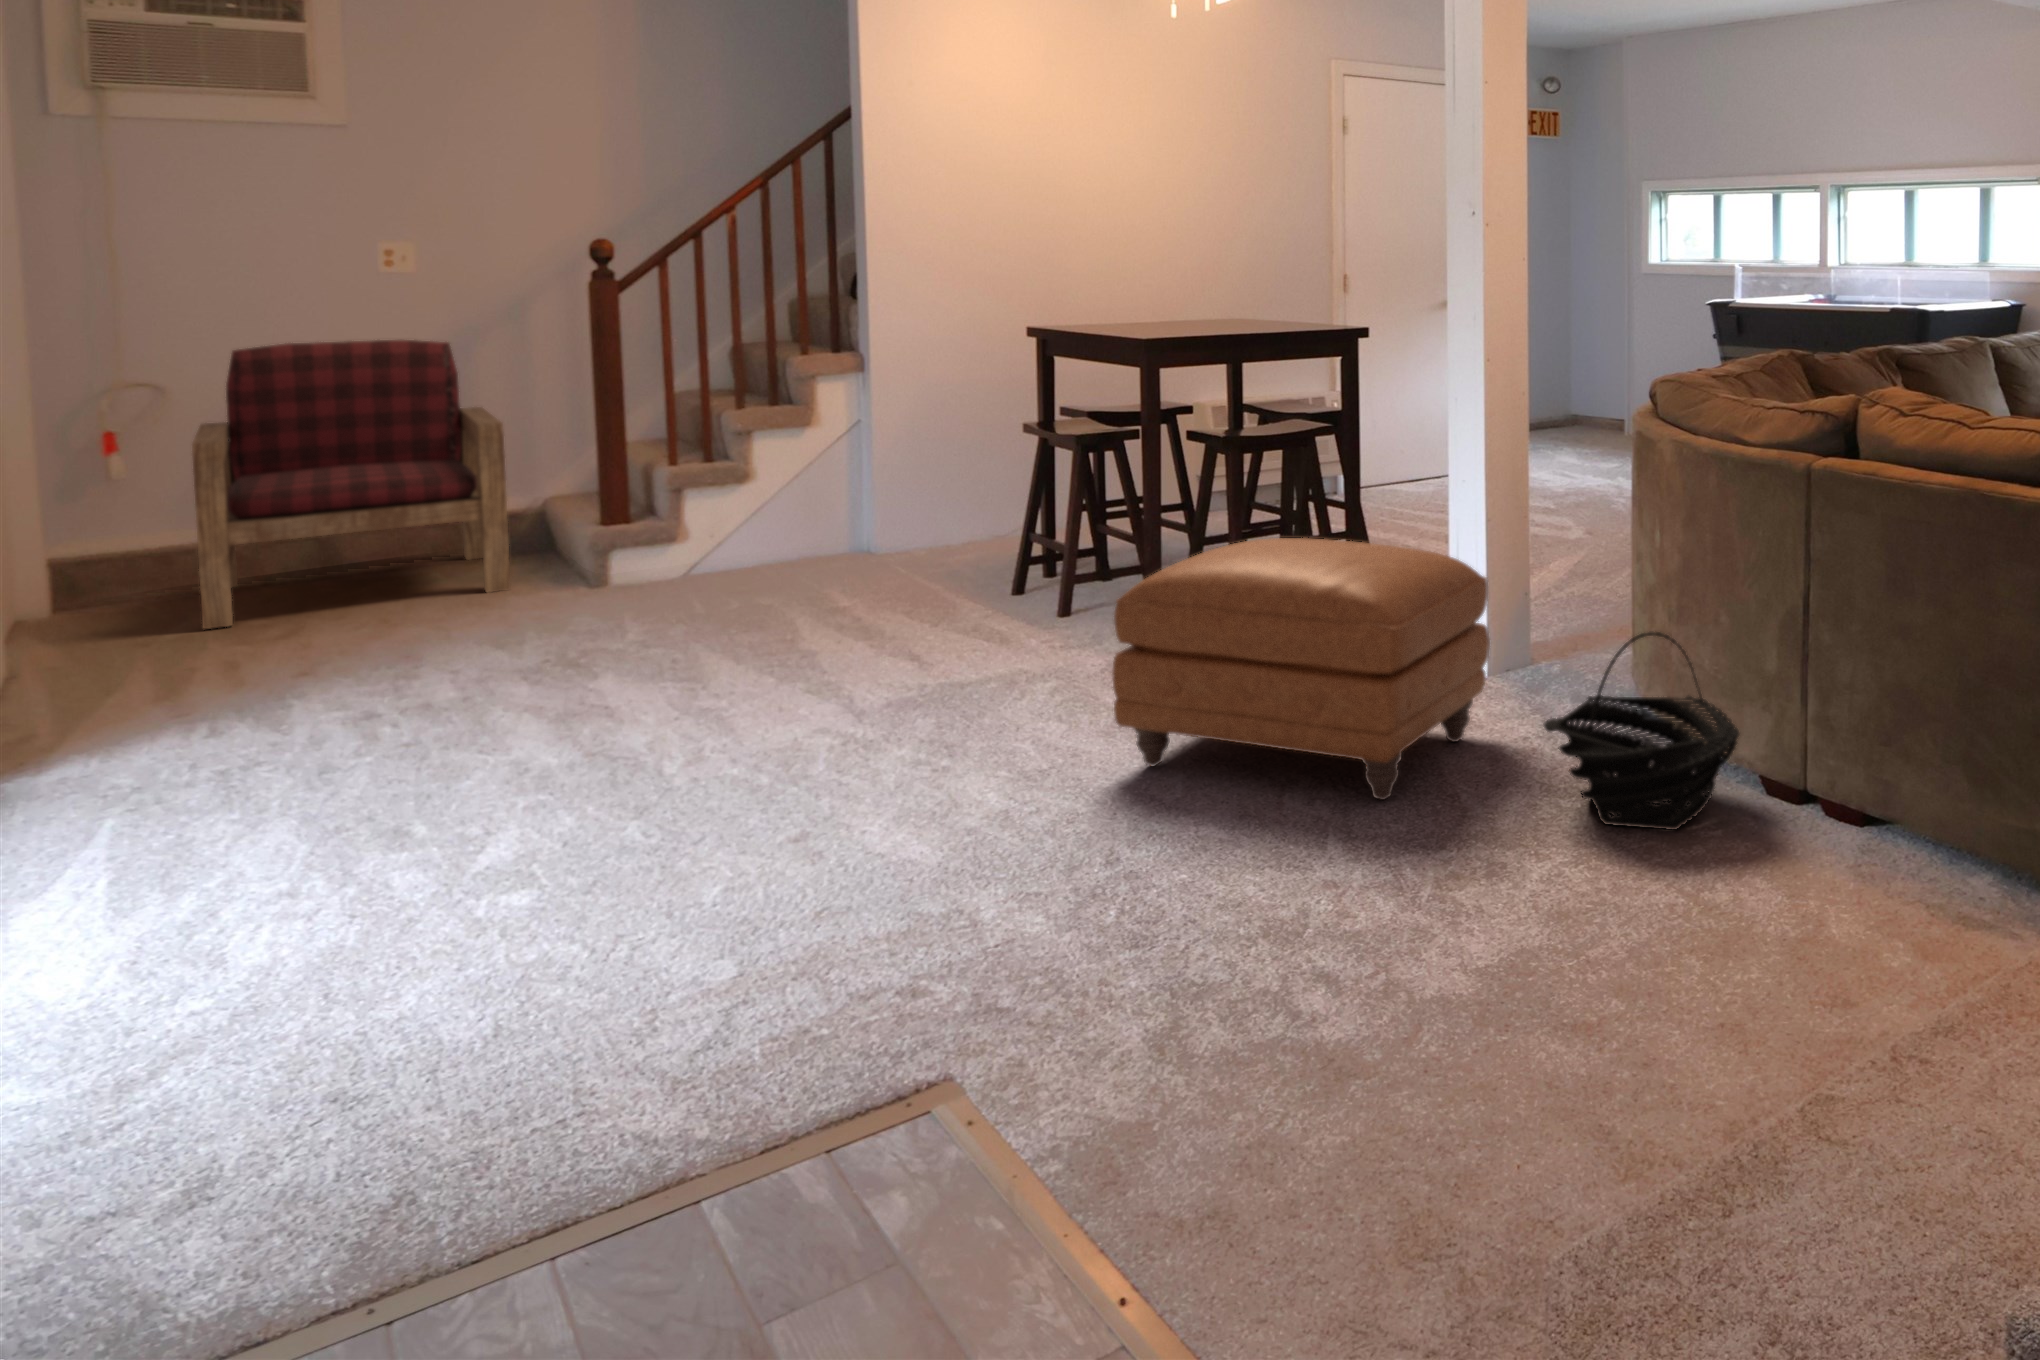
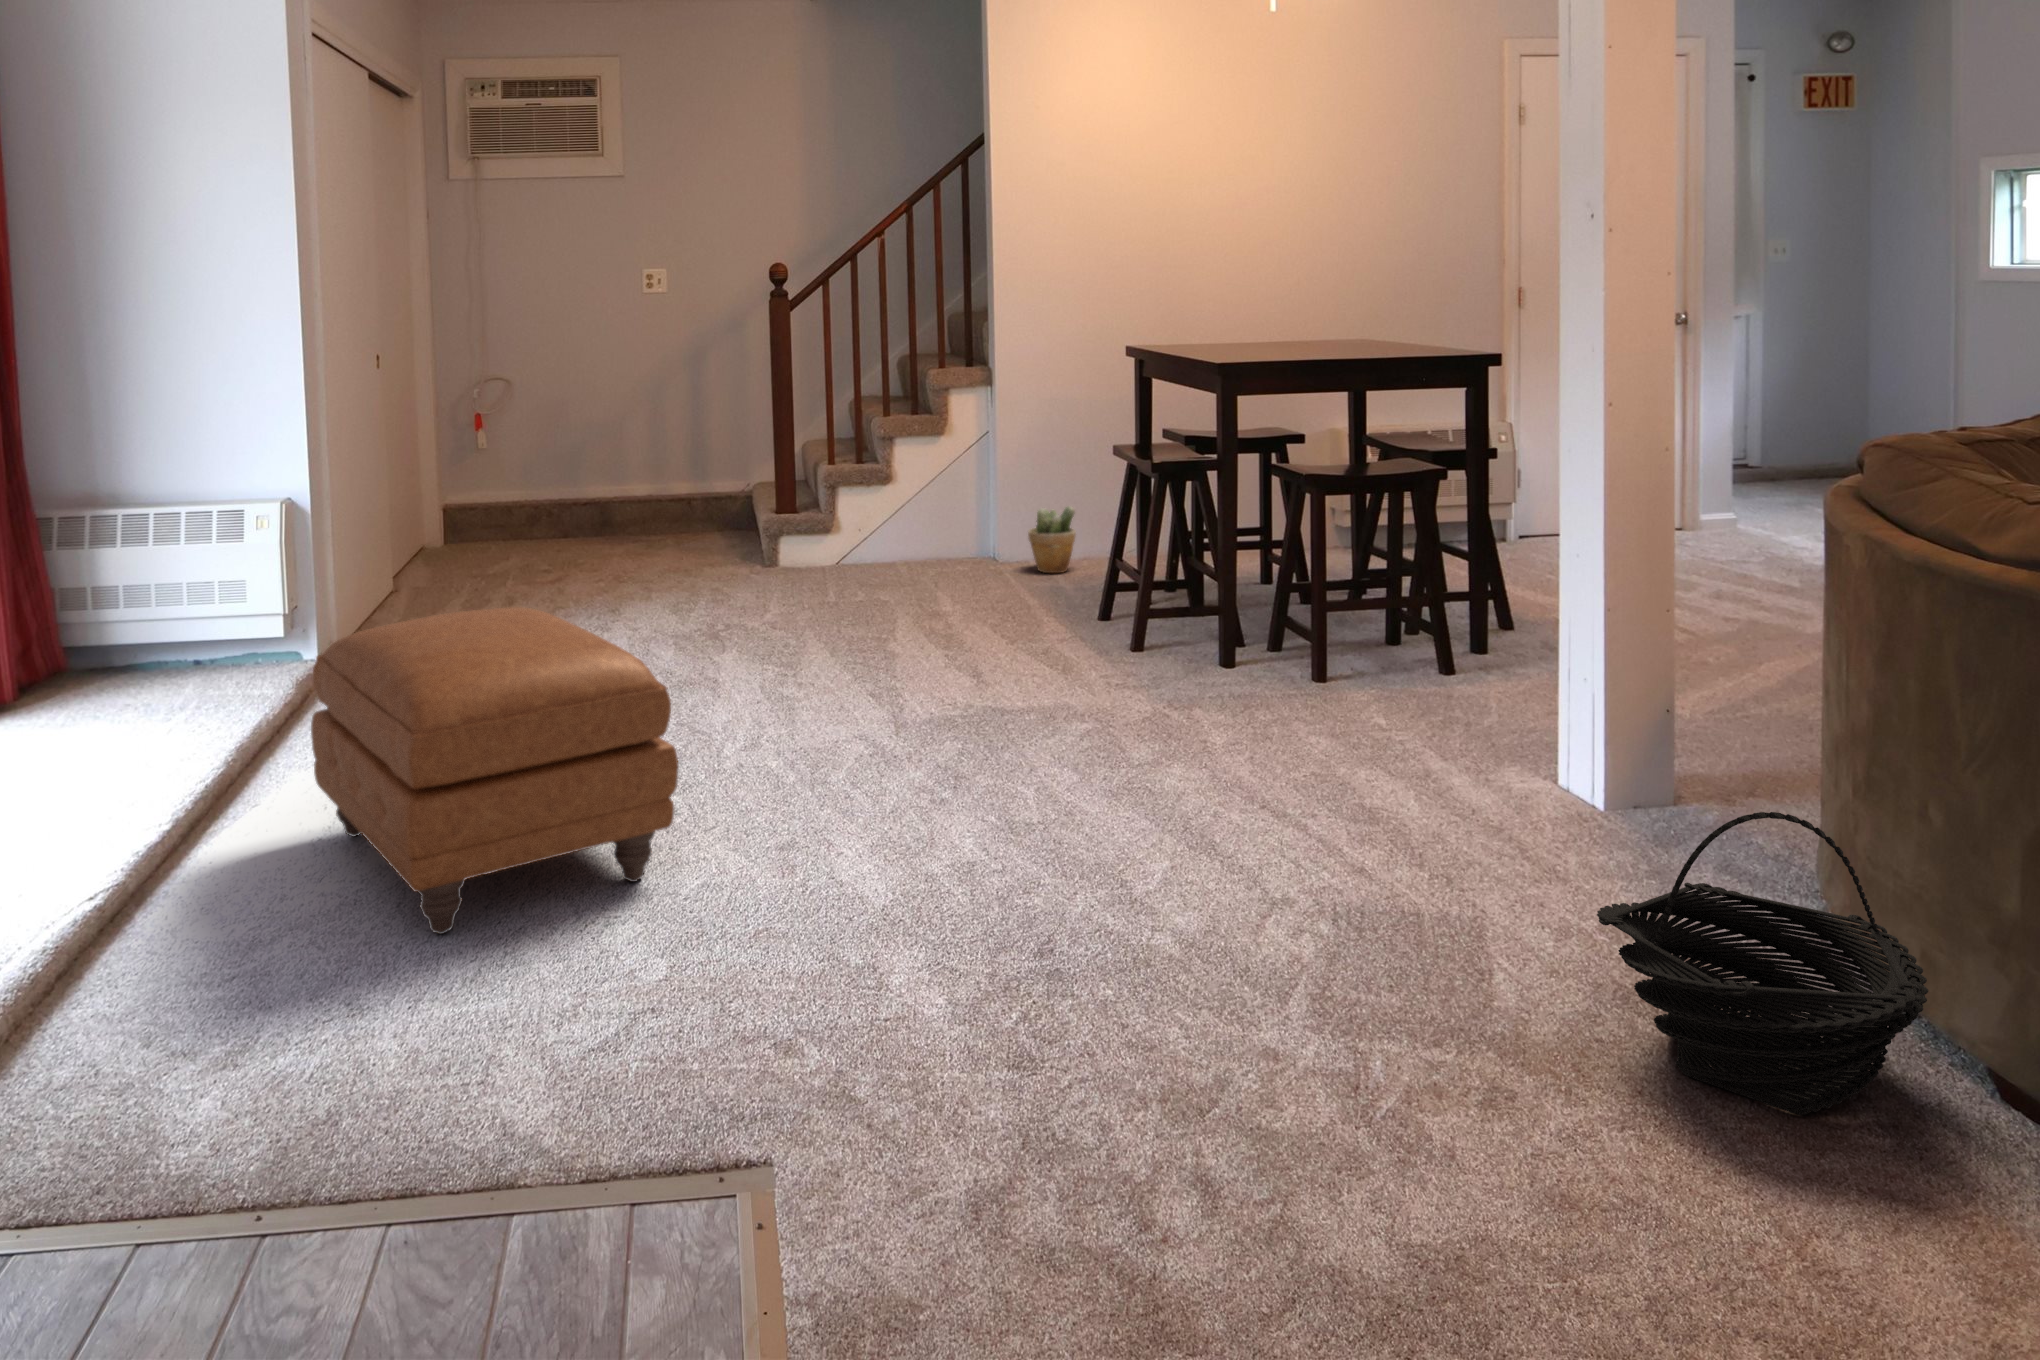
armchair: present [192,340,511,629] -> none [503,350,708,575]
potted plant: none [916,486,967,554] -> present [1028,506,1076,573]
ottoman: present [1113,538,1490,800] -> present [311,607,679,934]

